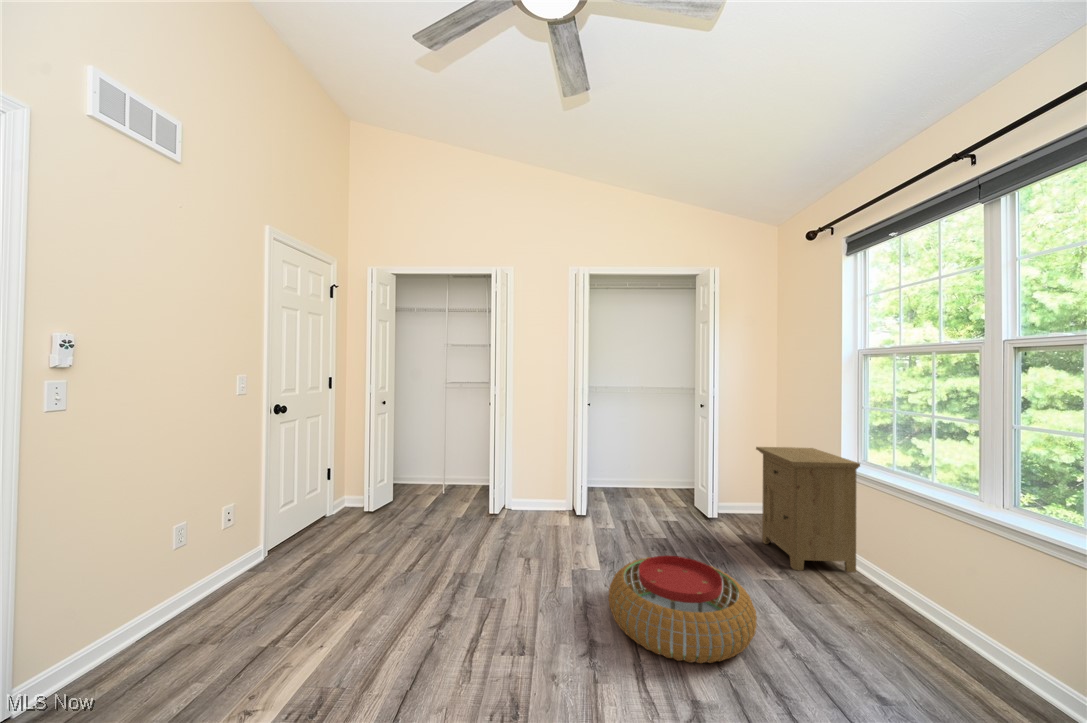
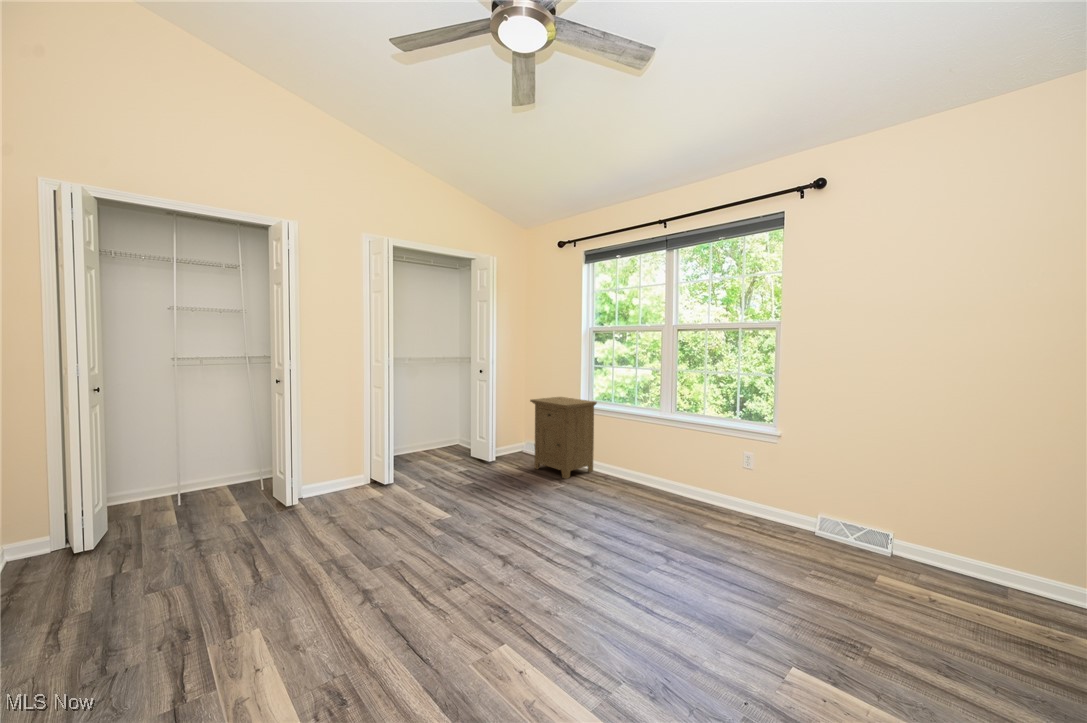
pouf: present [609,556,757,663] -> none [488,481,590,546]

